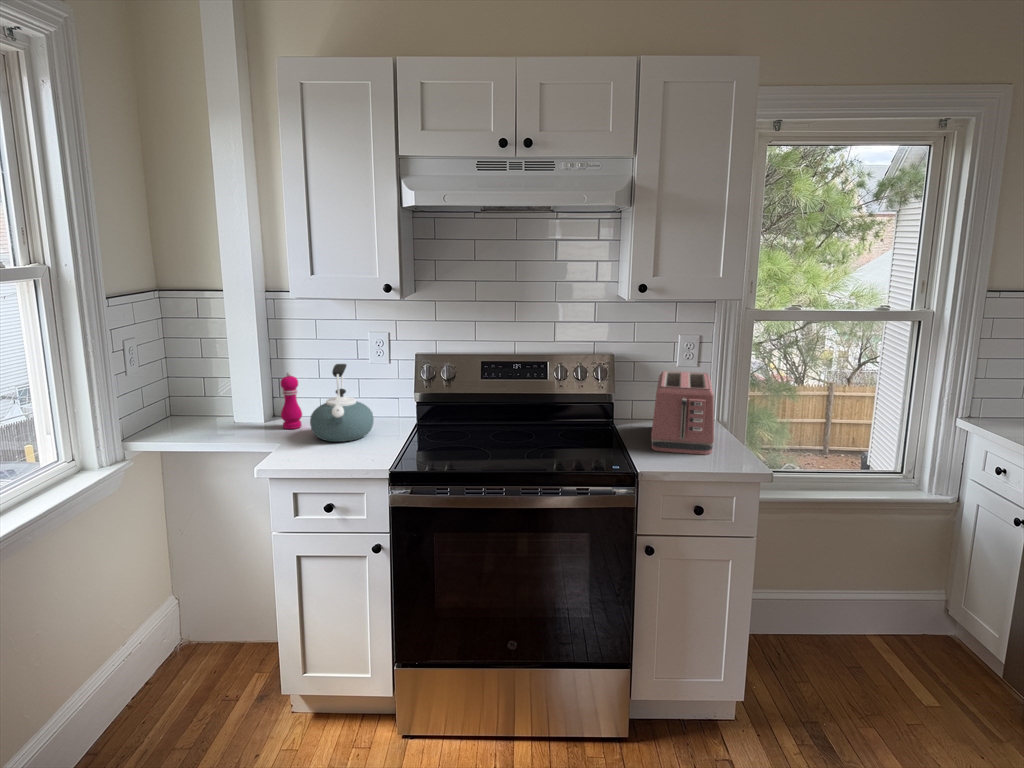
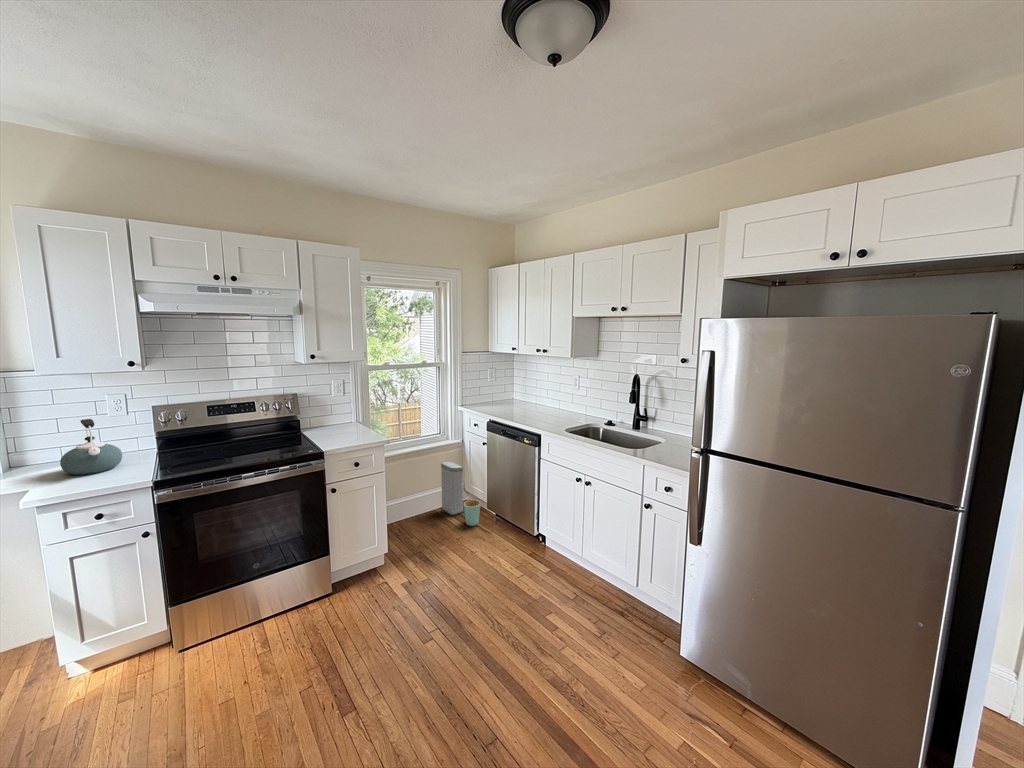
toaster: present [651,371,714,455] -> none [322,398,358,440]
pepper mill: present [280,372,302,429] -> none [18,432,44,476]
trash can: none [884,539,990,710] -> present [441,462,481,526]

